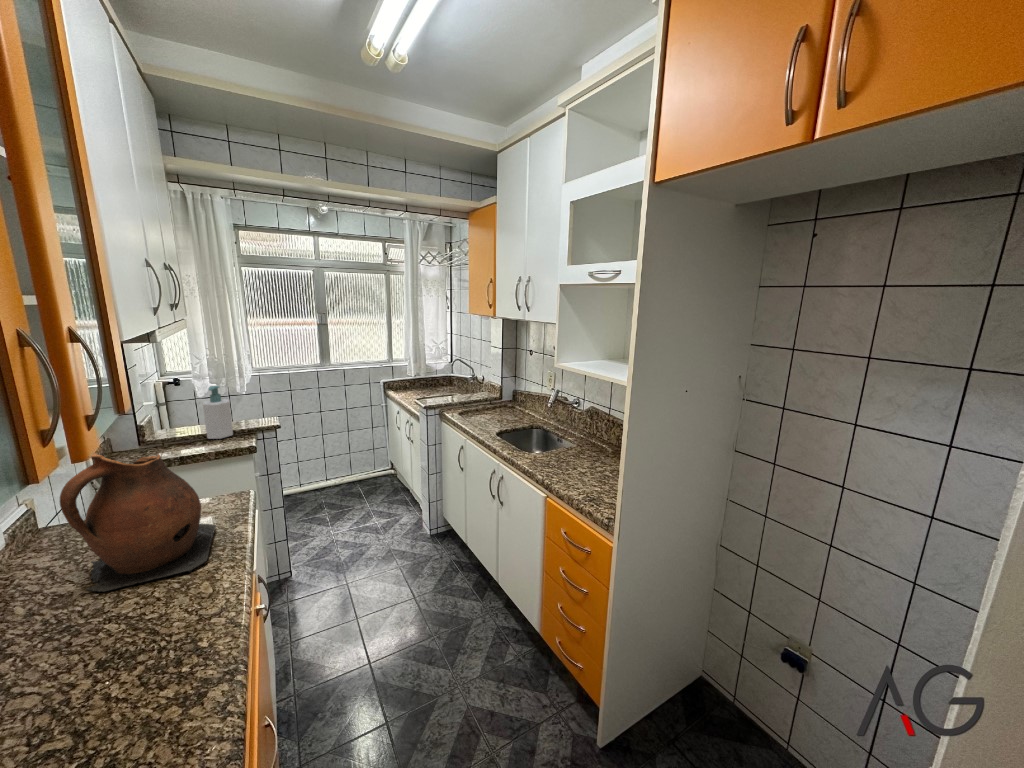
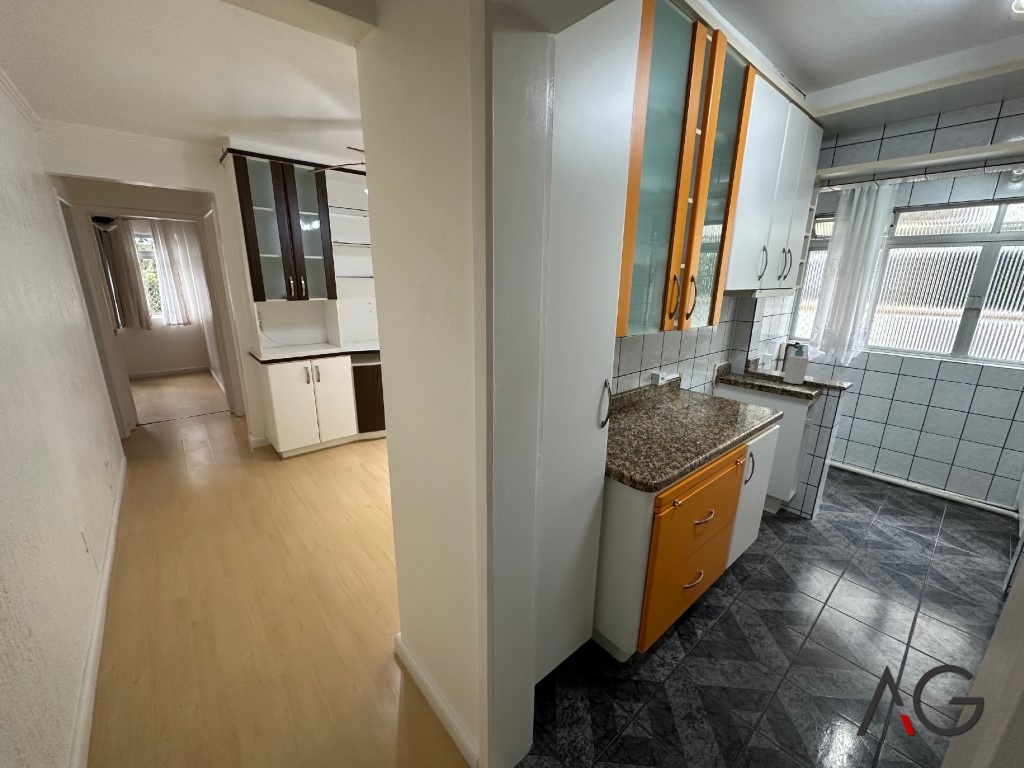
ceramic pitcher: present [60,453,216,592] -> none [679,350,742,422]

